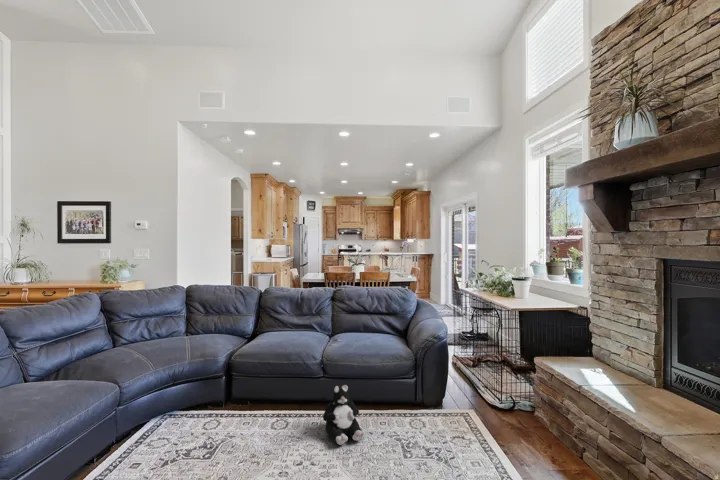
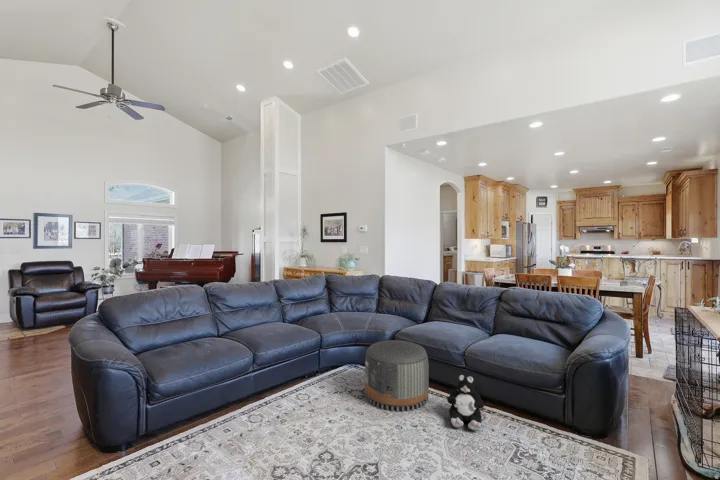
pouf: none [211,364,293,460] -> present [365,340,429,412]

